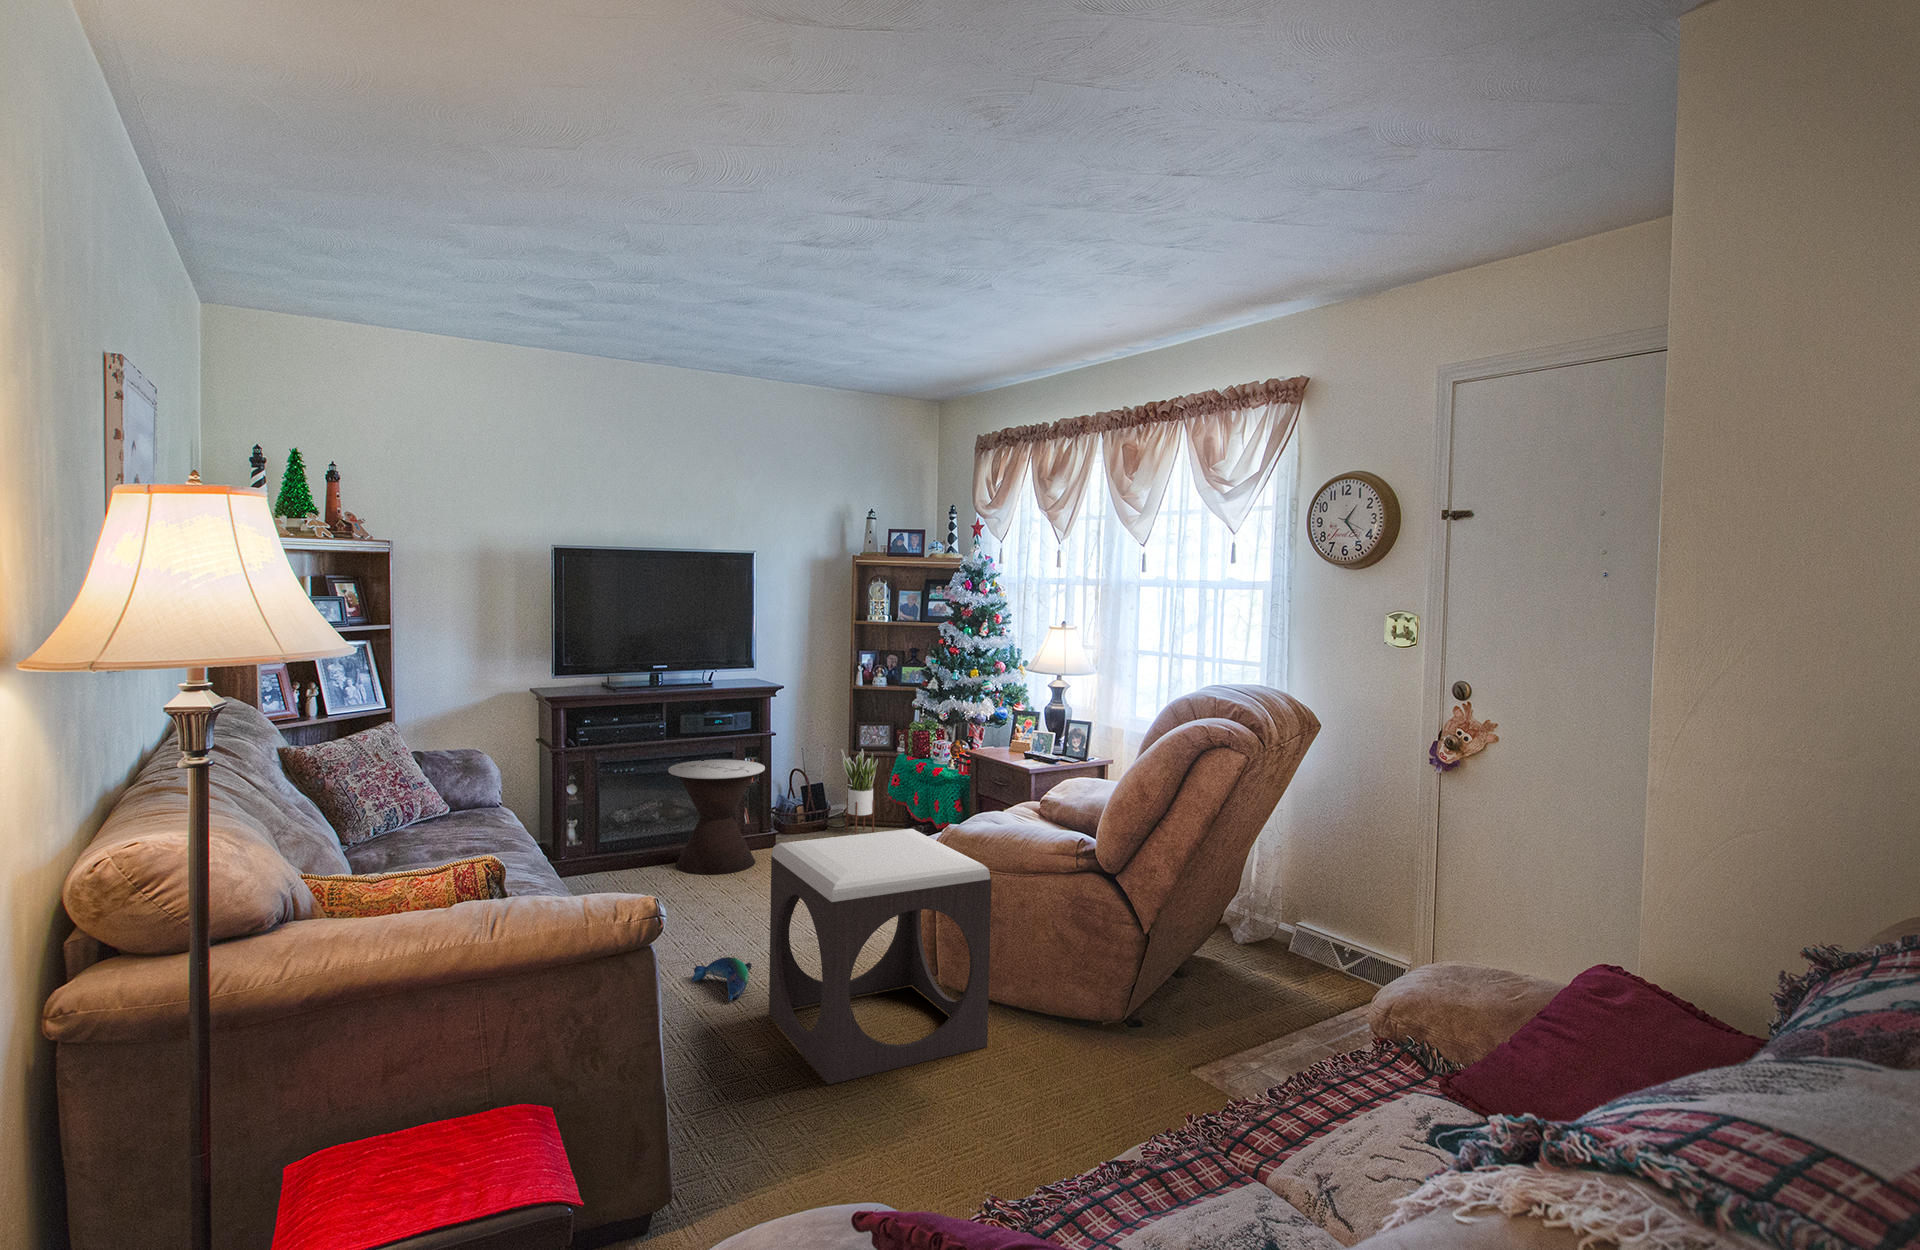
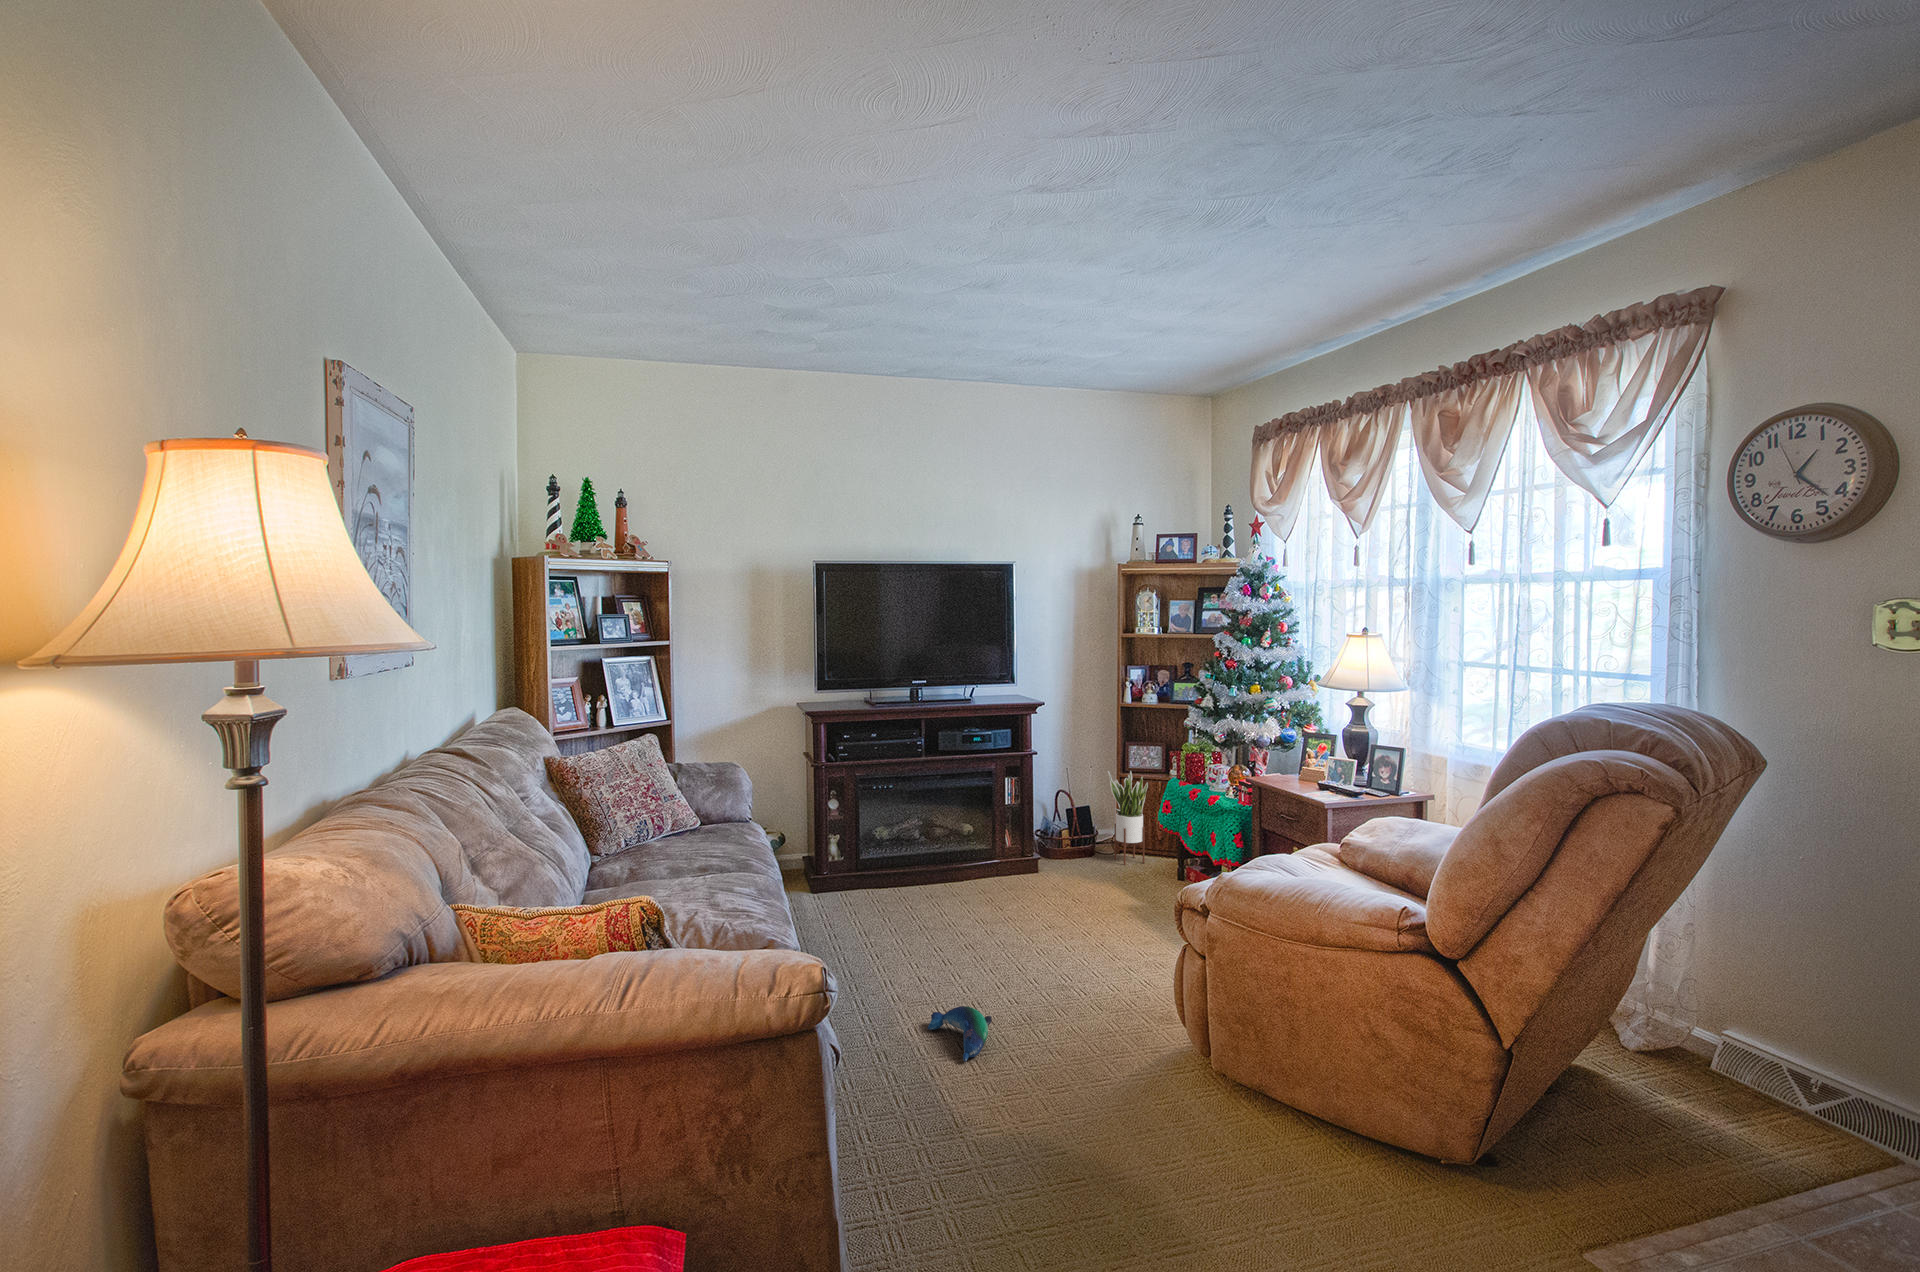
side table: present [668,760,765,875] -> none [926,779,1024,900]
footstool: present [769,829,991,1085] -> none [1006,875,1279,1201]

